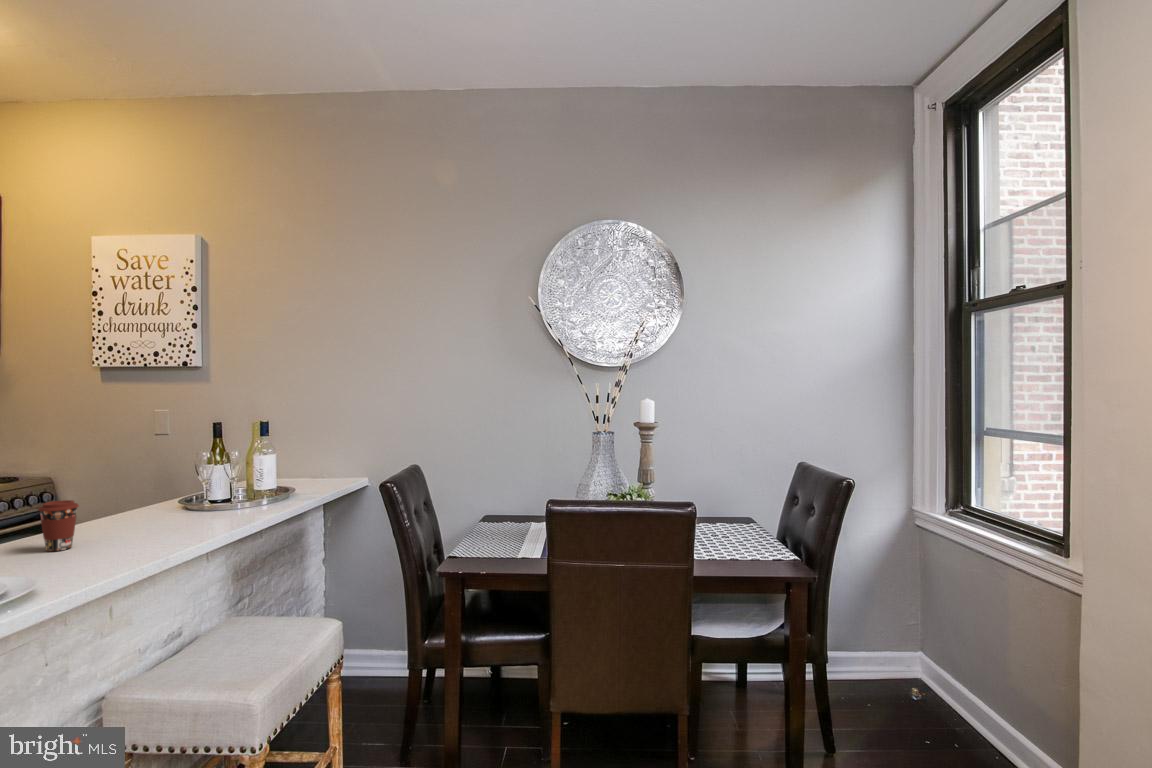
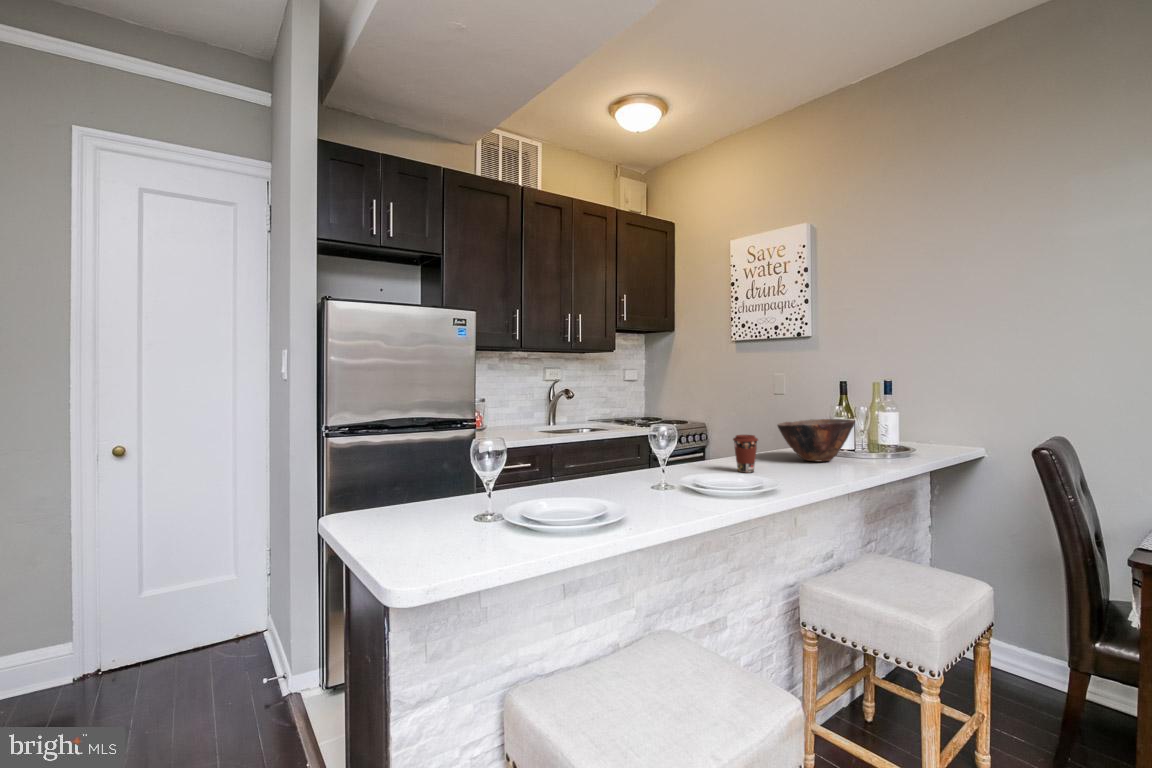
bowl: none [121,467,221,521] -> present [777,419,855,461]

